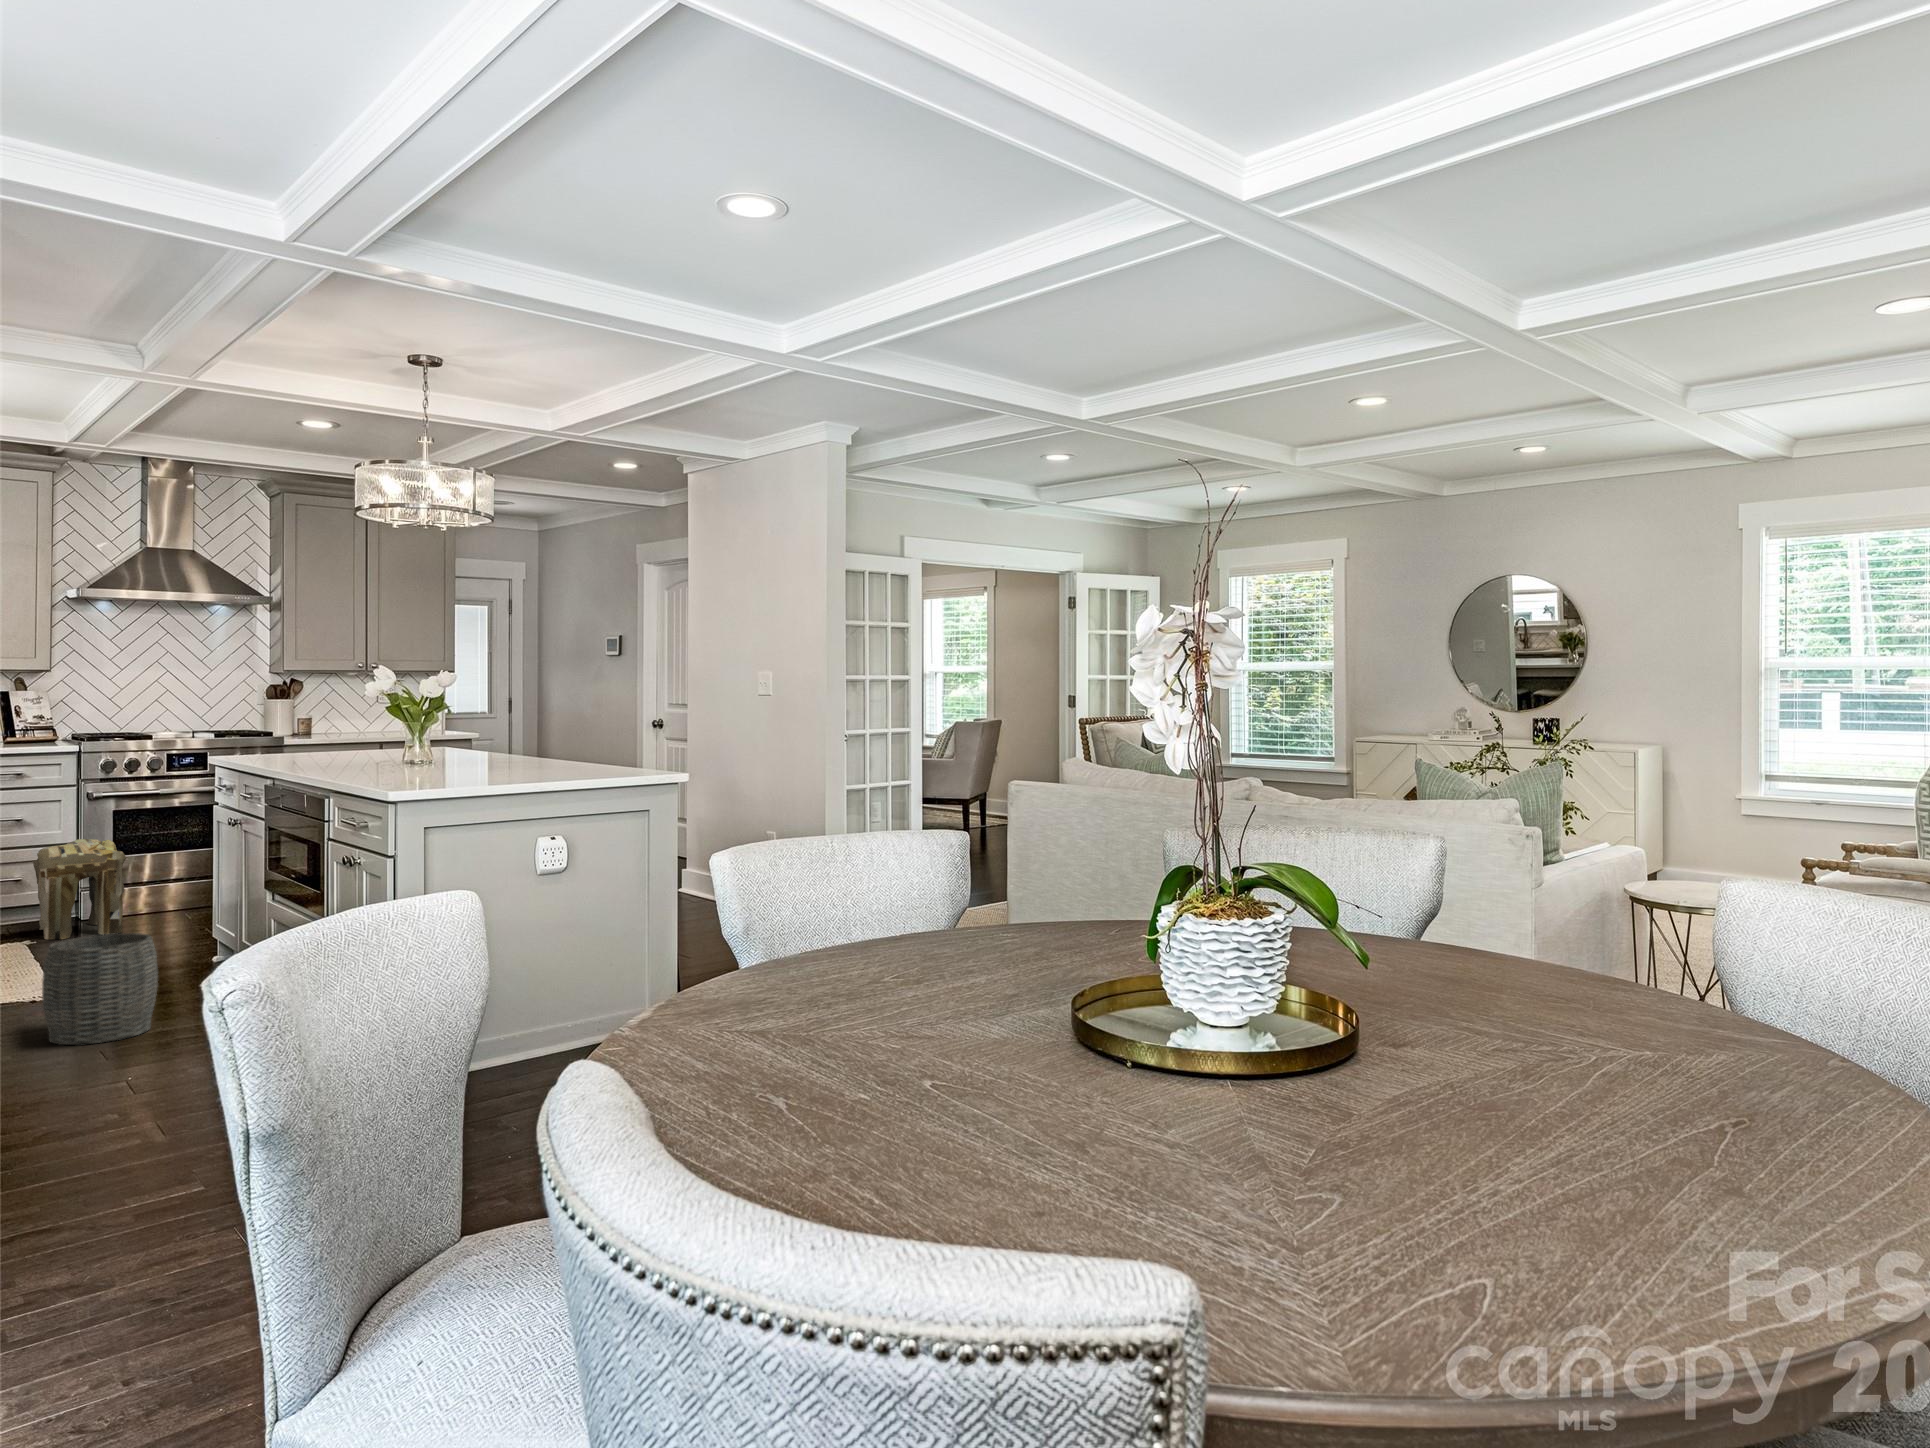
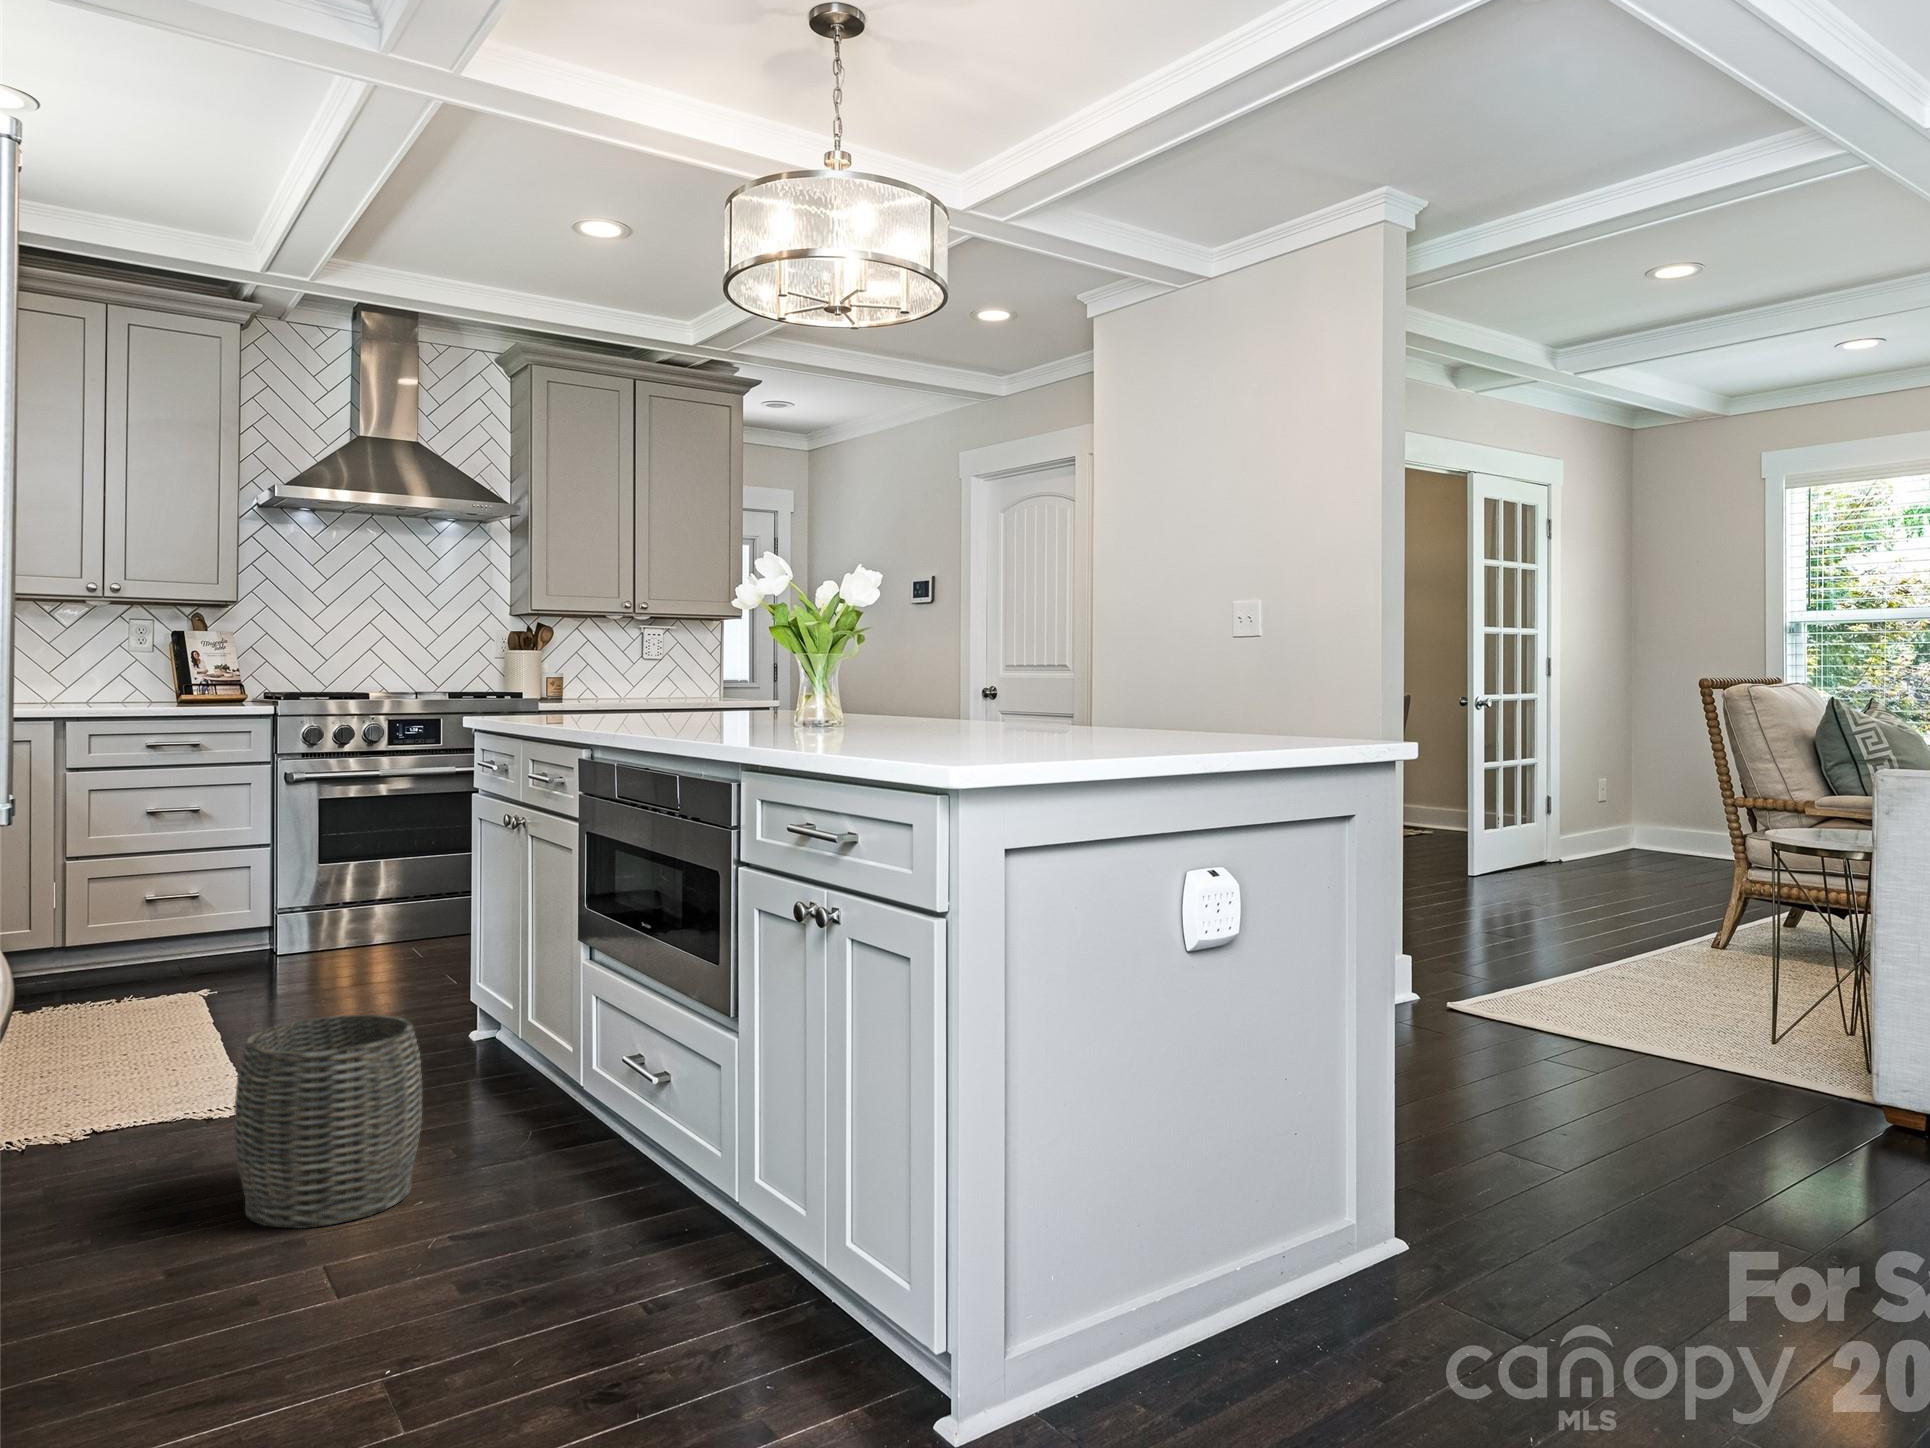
stool: present [33,839,126,940] -> none [212,840,337,987]

